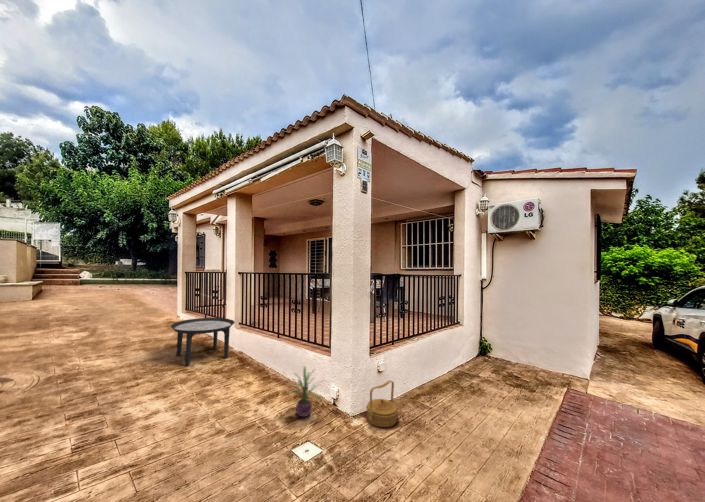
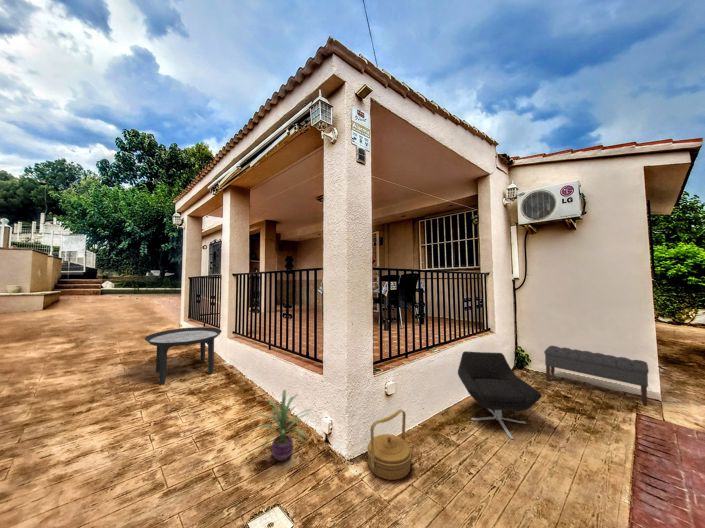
bench: none [502,337,575,383] -> present [544,346,649,406]
lounge chair: none [433,340,492,403] -> present [458,351,542,439]

